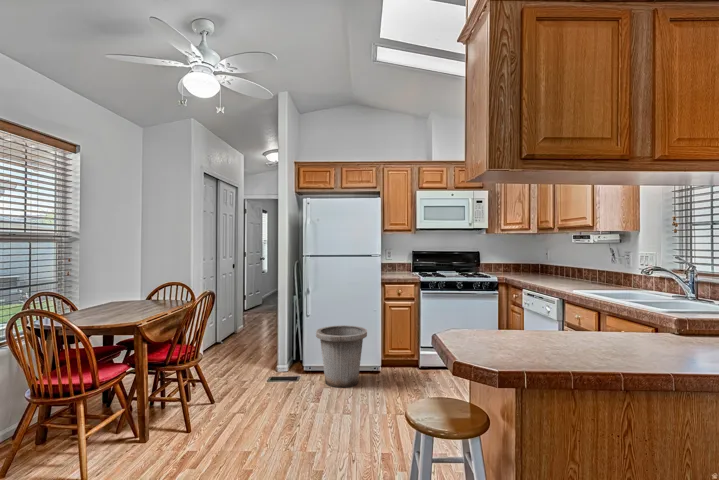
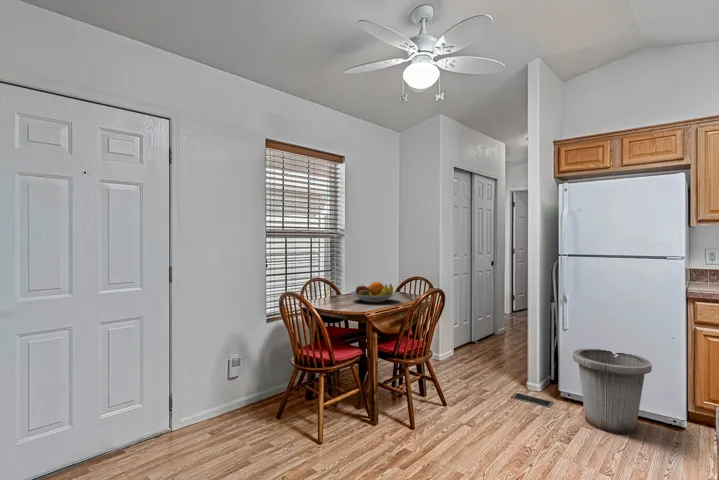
fruit bowl: none [99,290,156,313] -> present [351,282,396,302]

